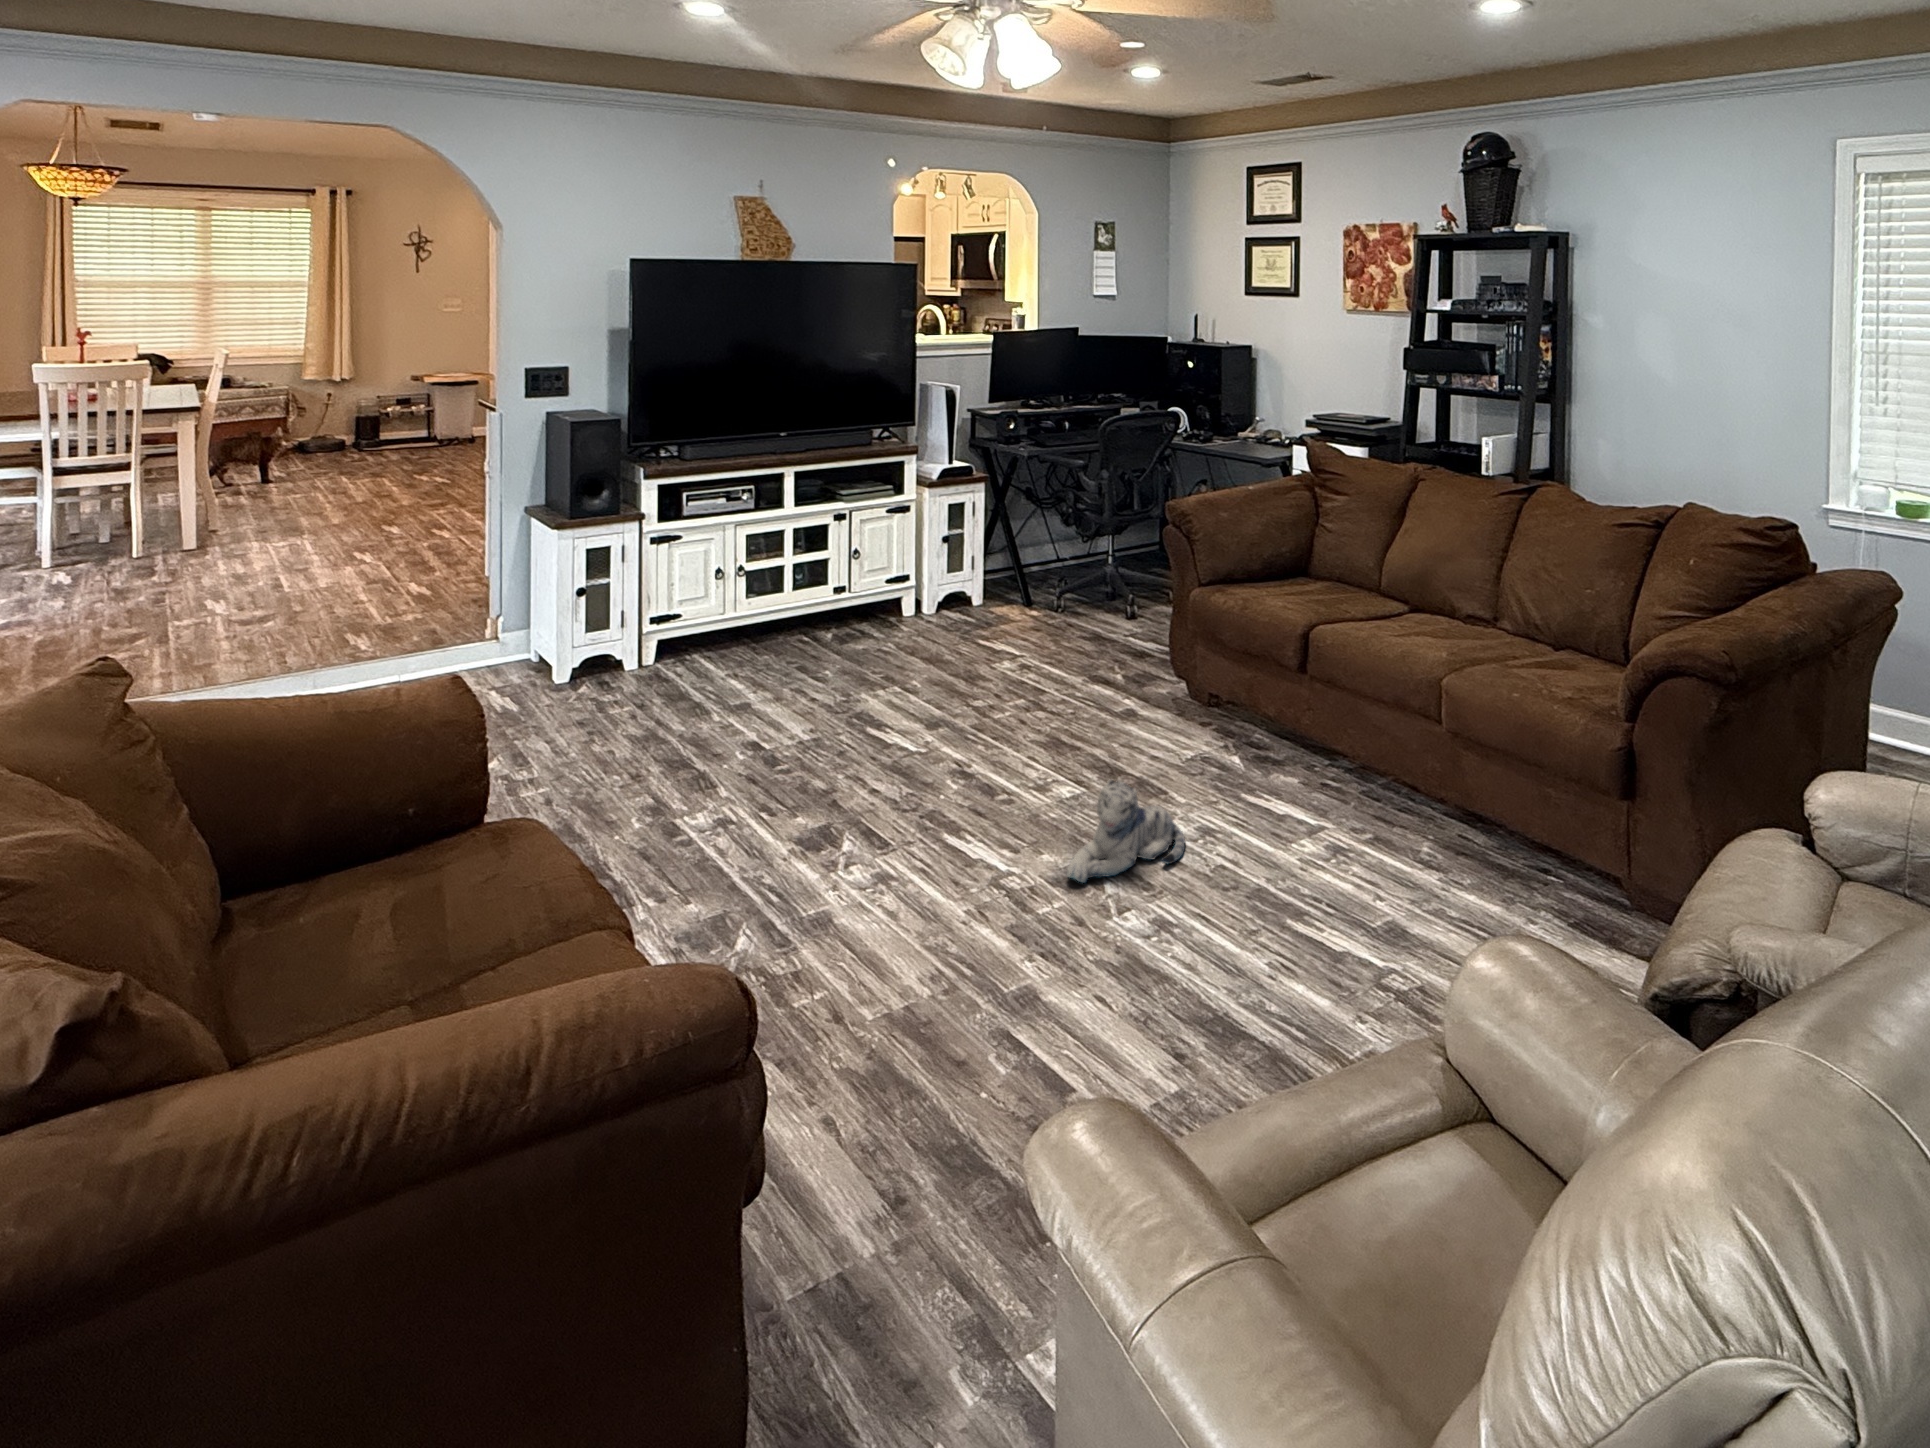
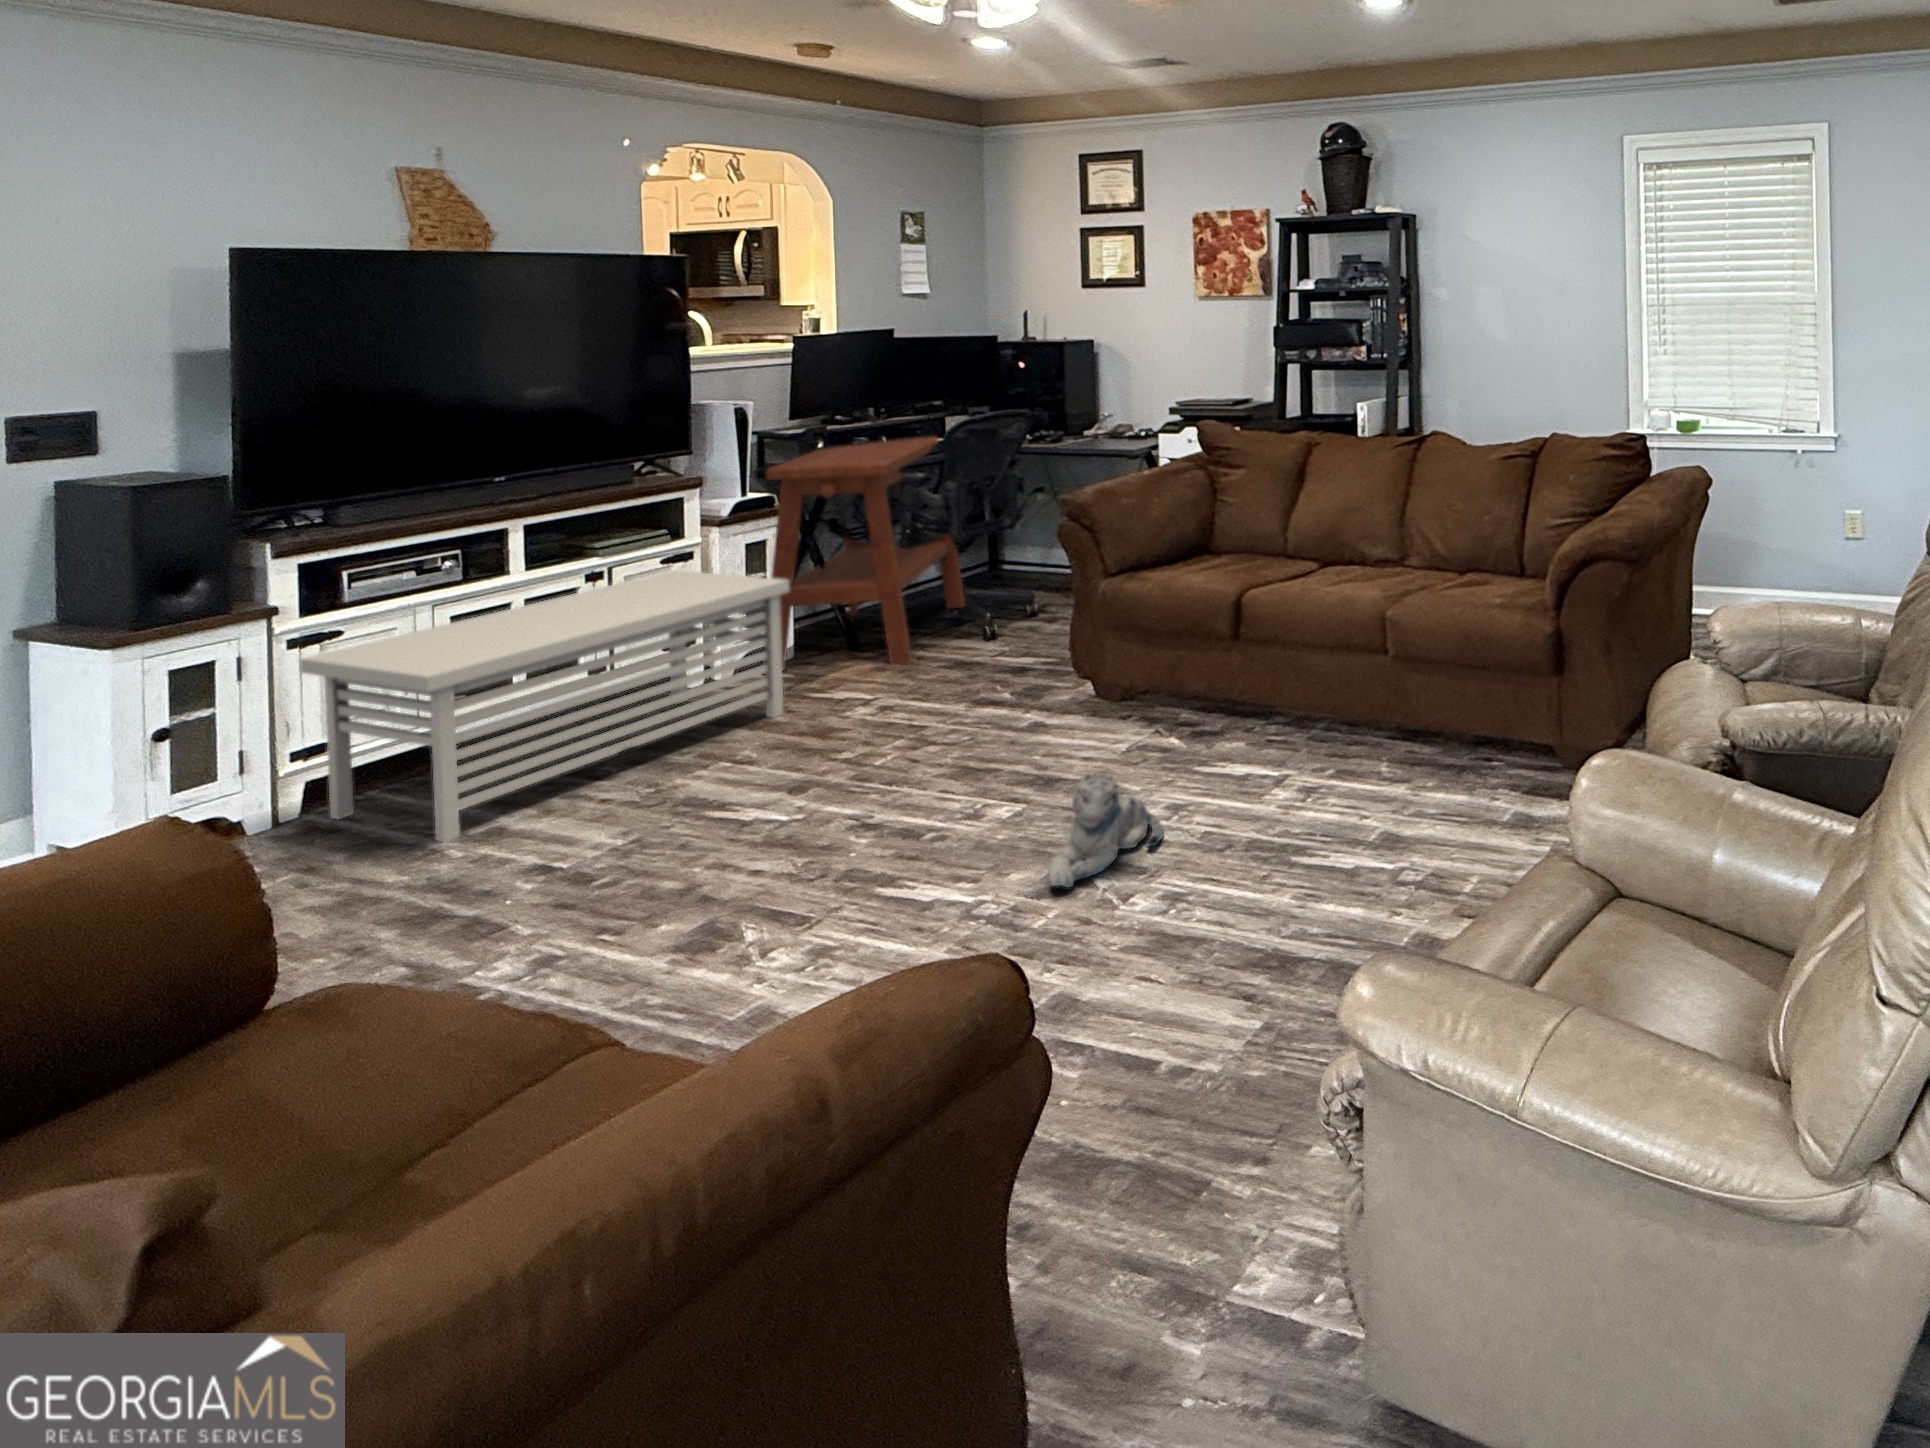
side table: none [955,420,1126,627] -> present [762,437,965,671]
storage bench: none [655,519,962,707] -> present [300,570,789,842]

